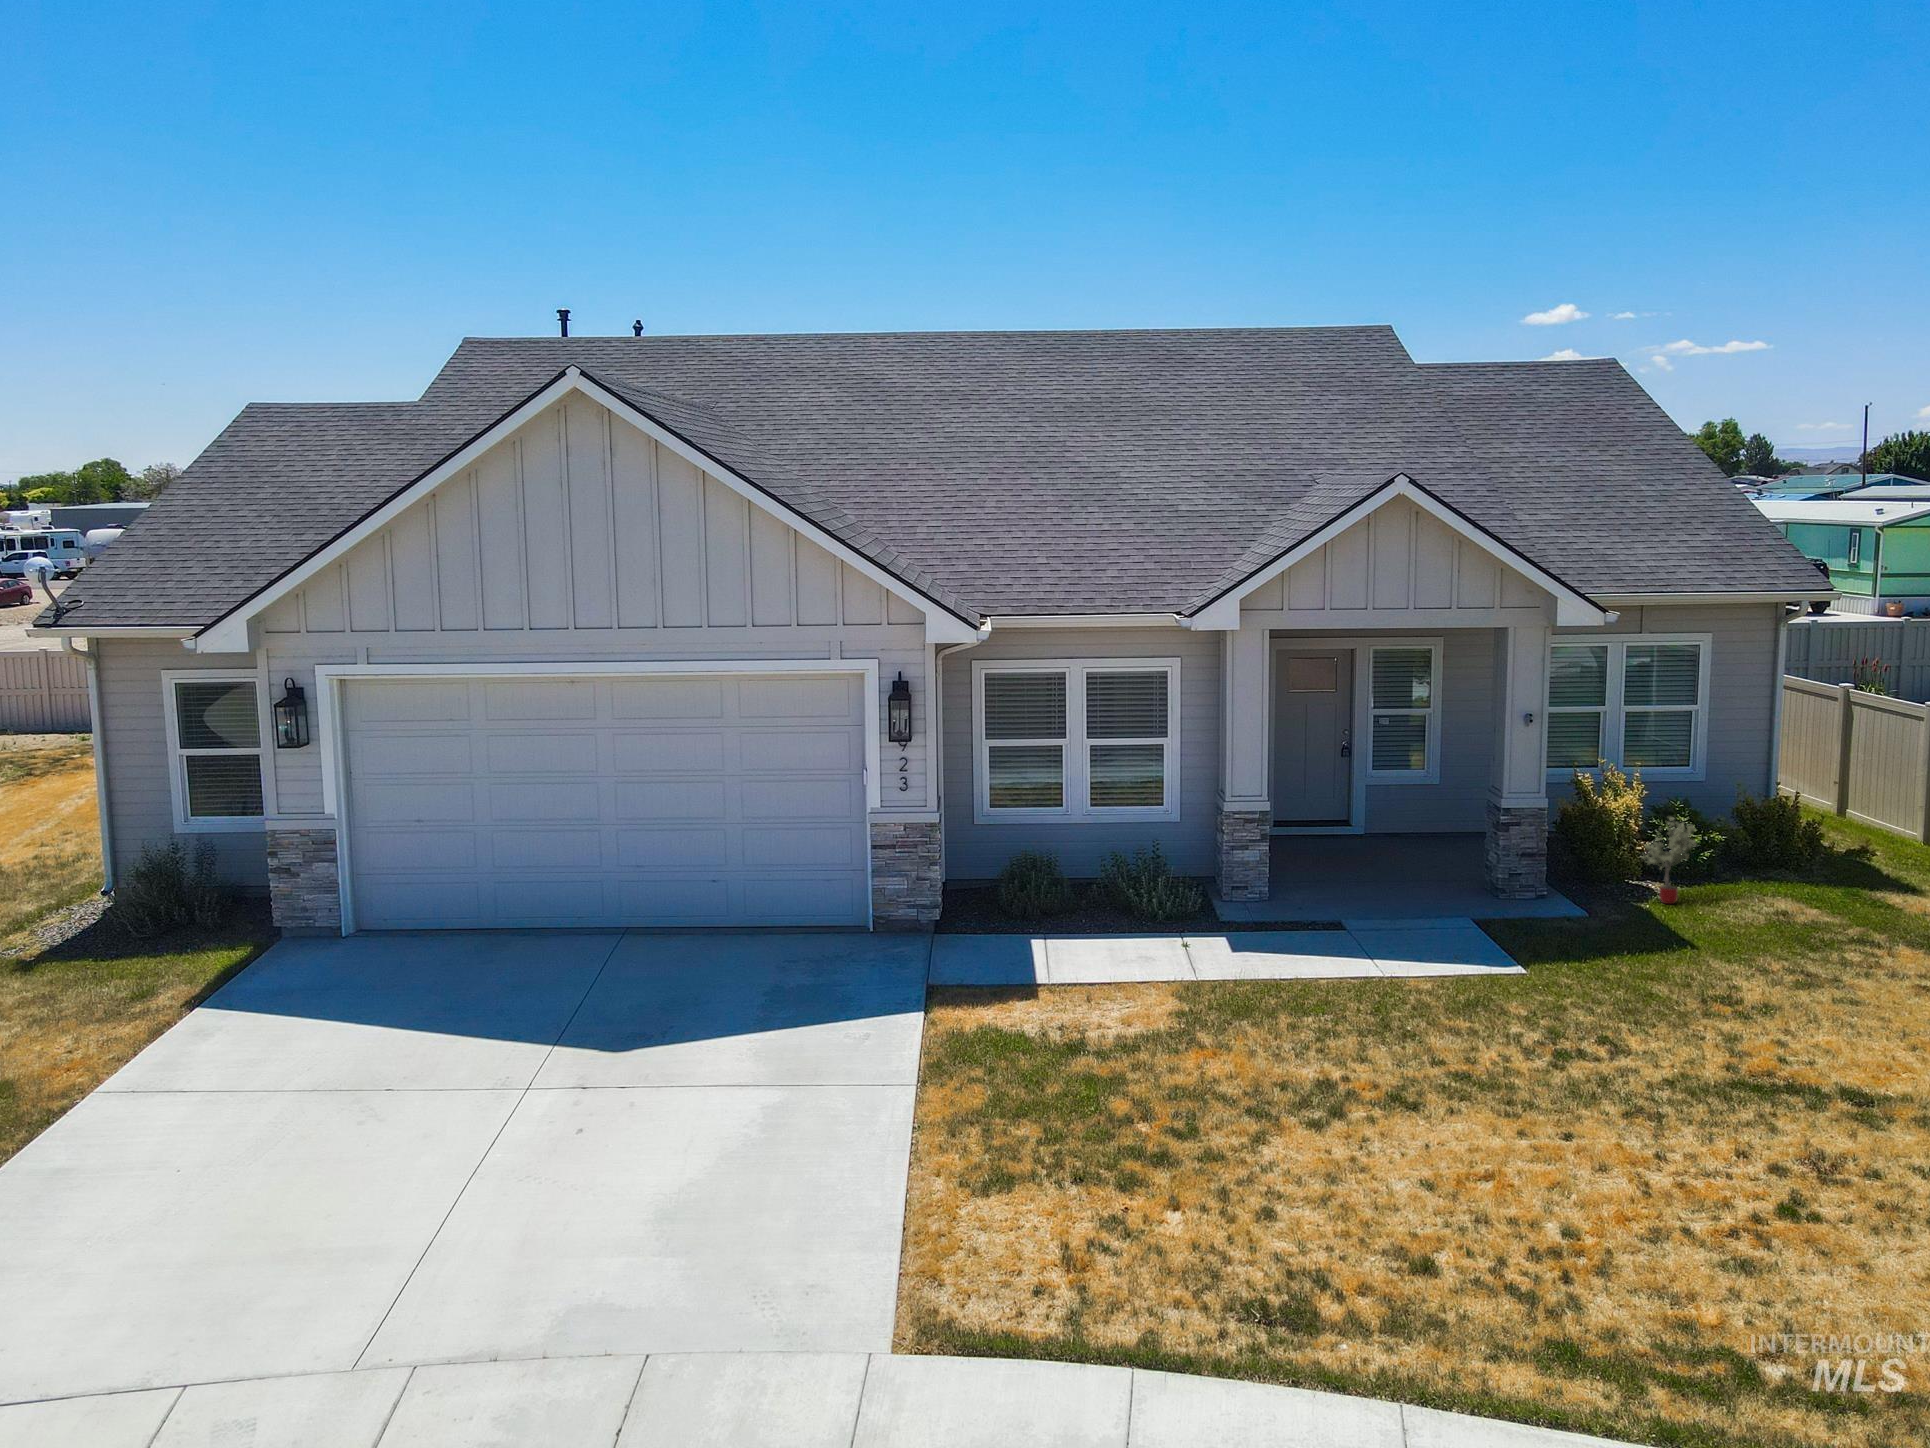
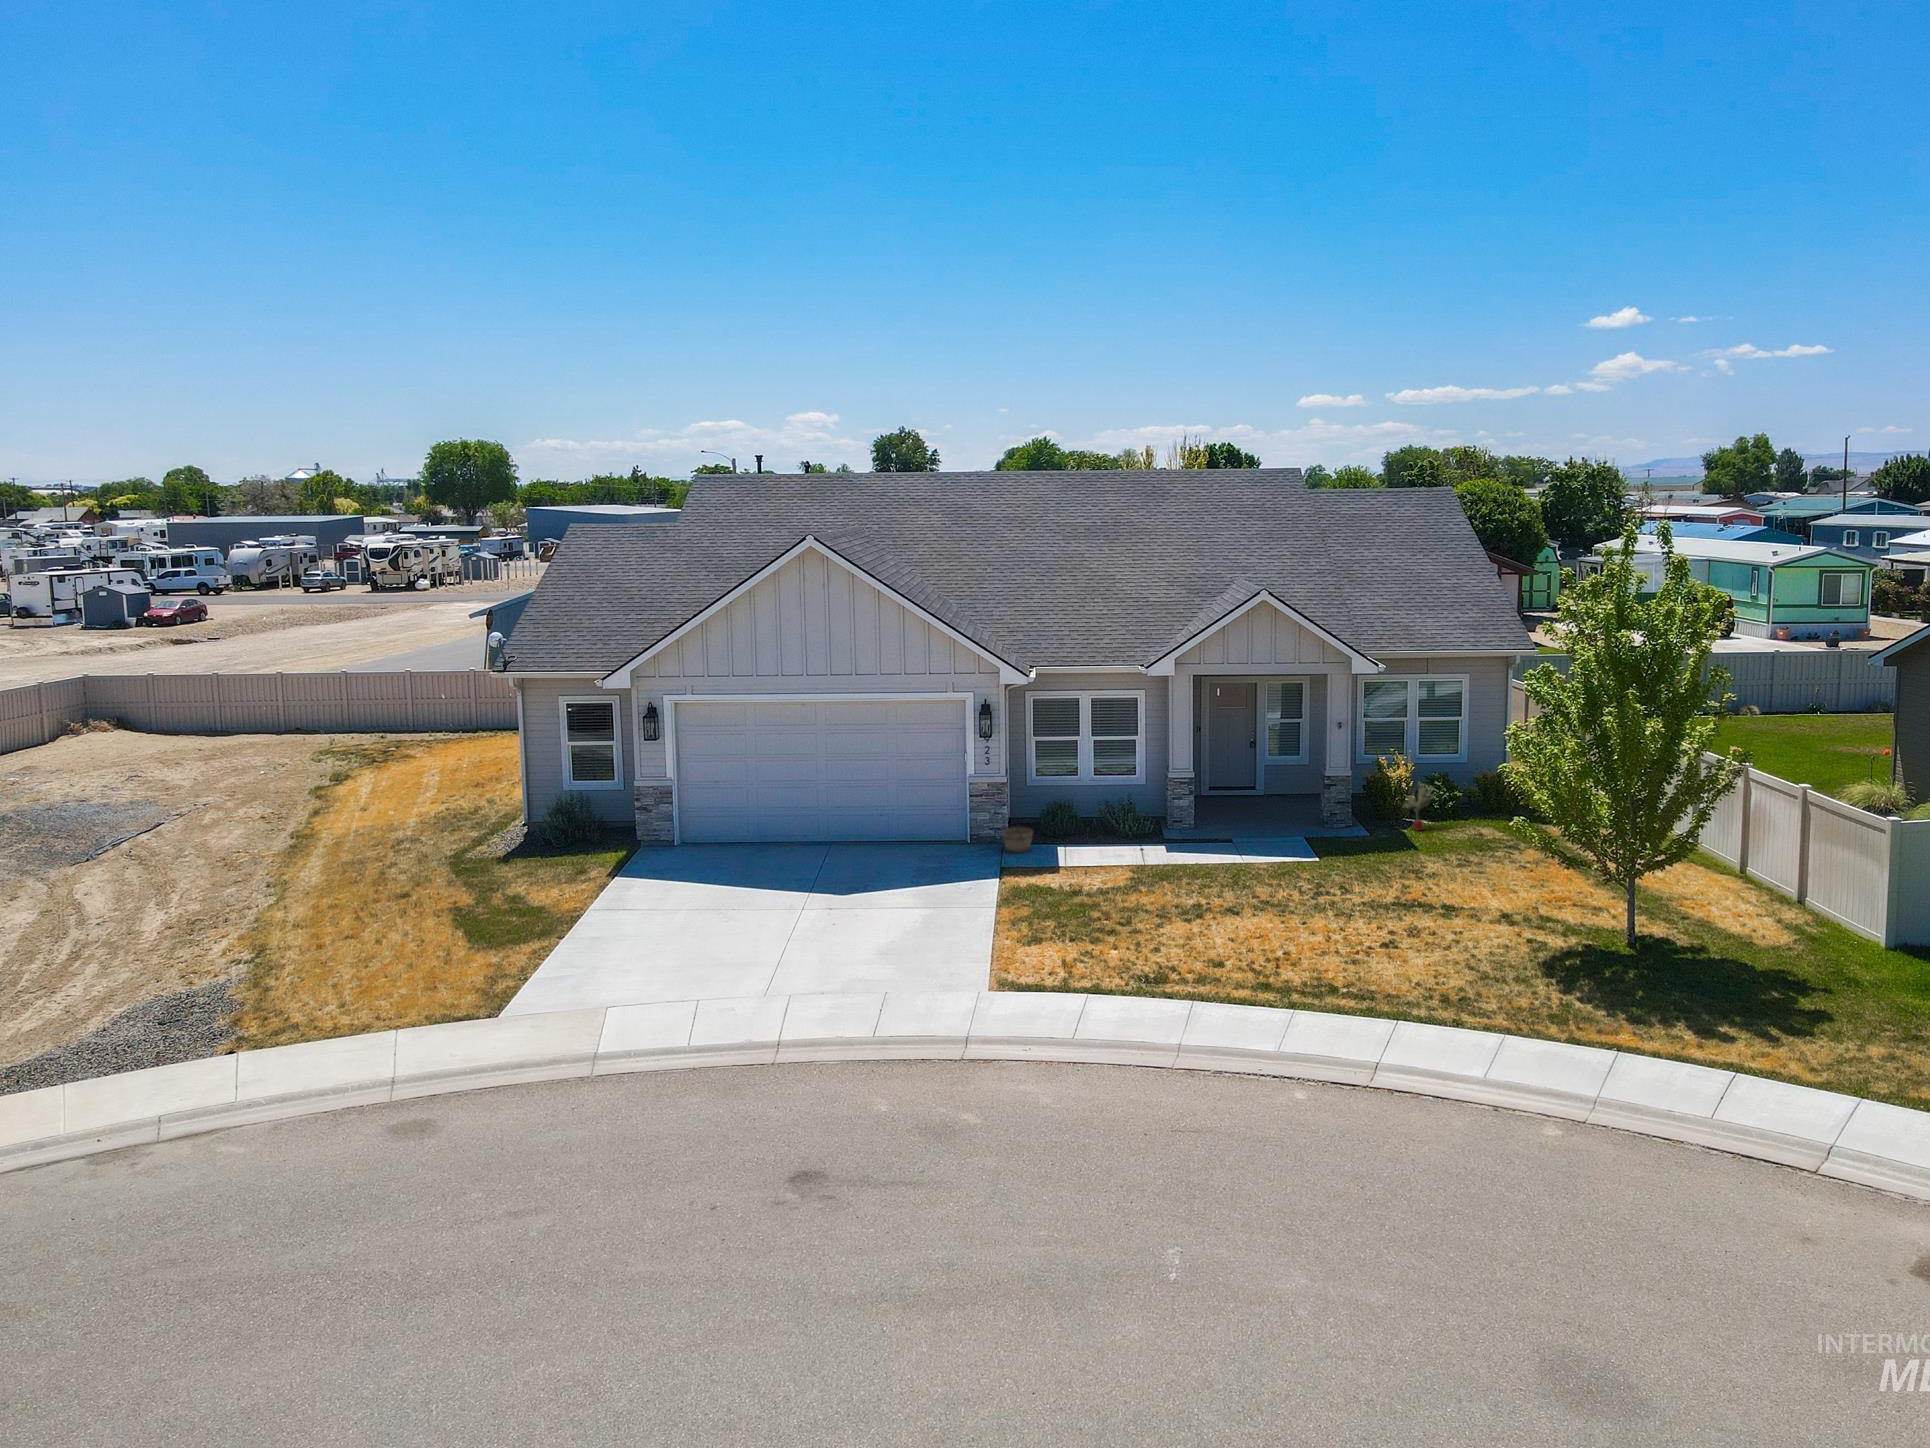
wooden bucket: none [929,895,985,950] -> present [1002,827,1033,852]

